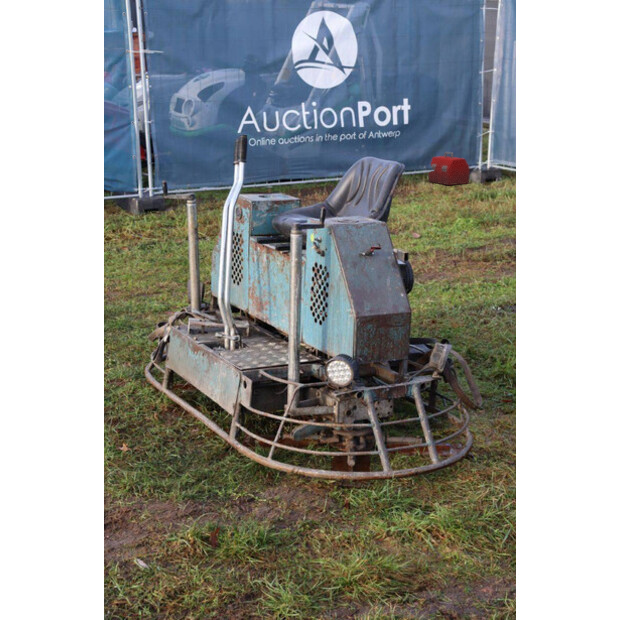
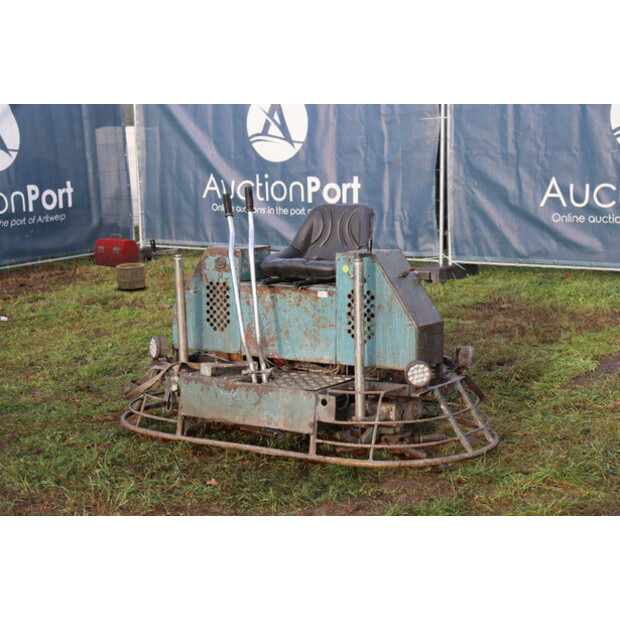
wooden bucket: none [414,181,443,206] -> present [115,263,145,289]

